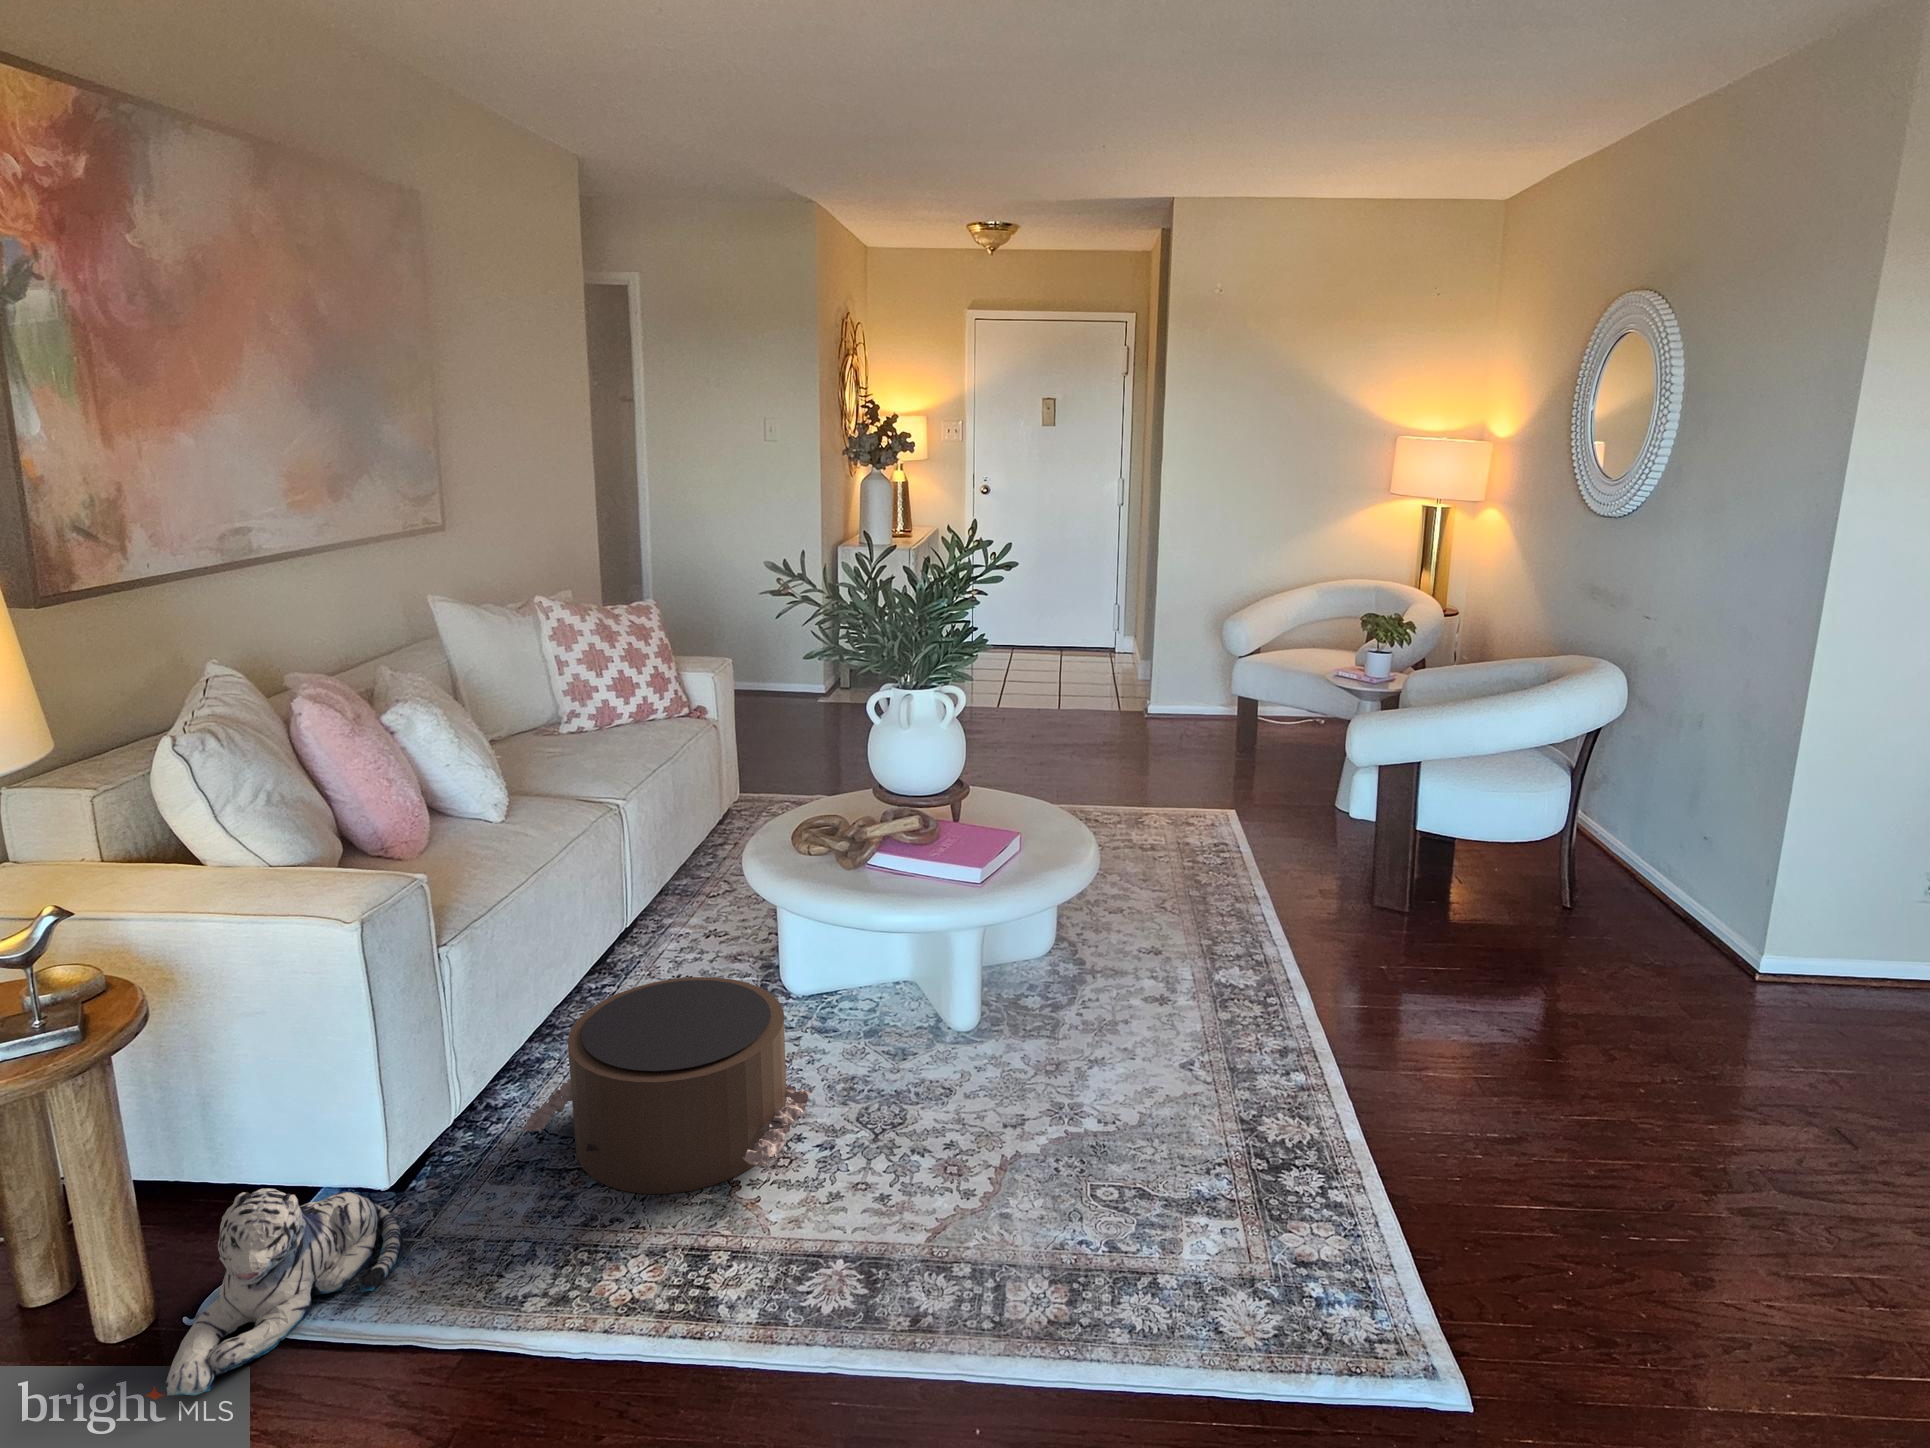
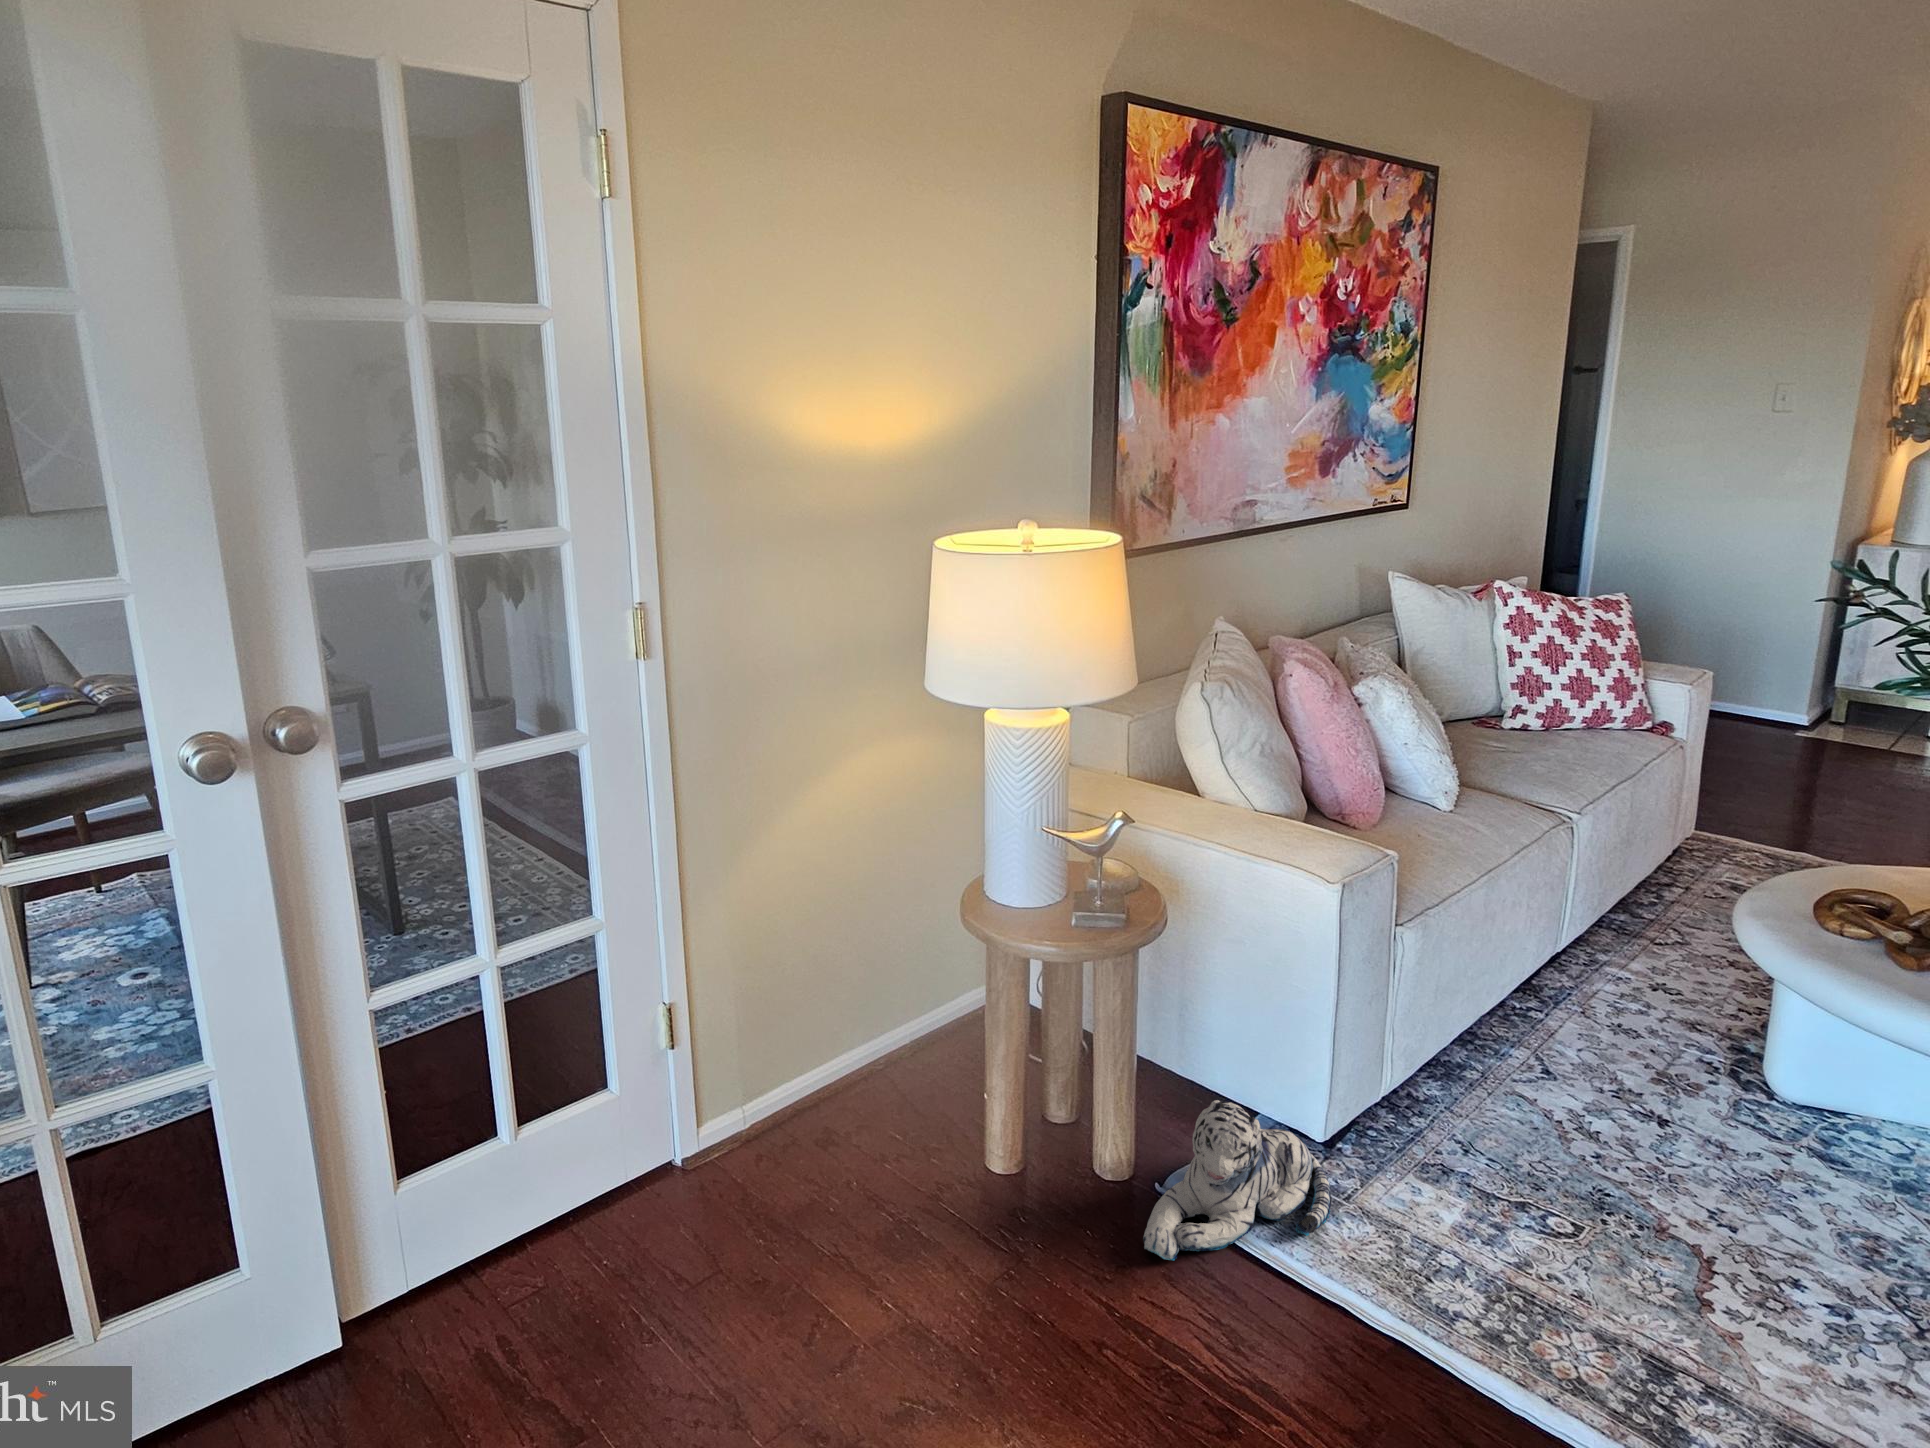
pouf: present [522,977,813,1194] -> none [1452,1029,1824,1302]

